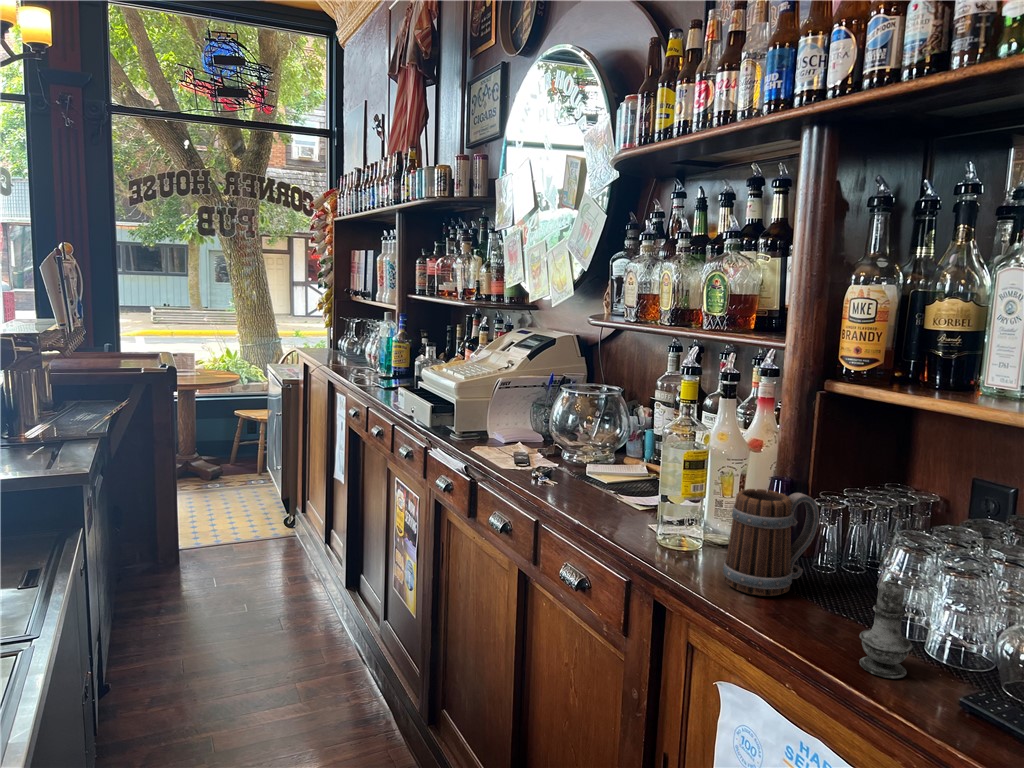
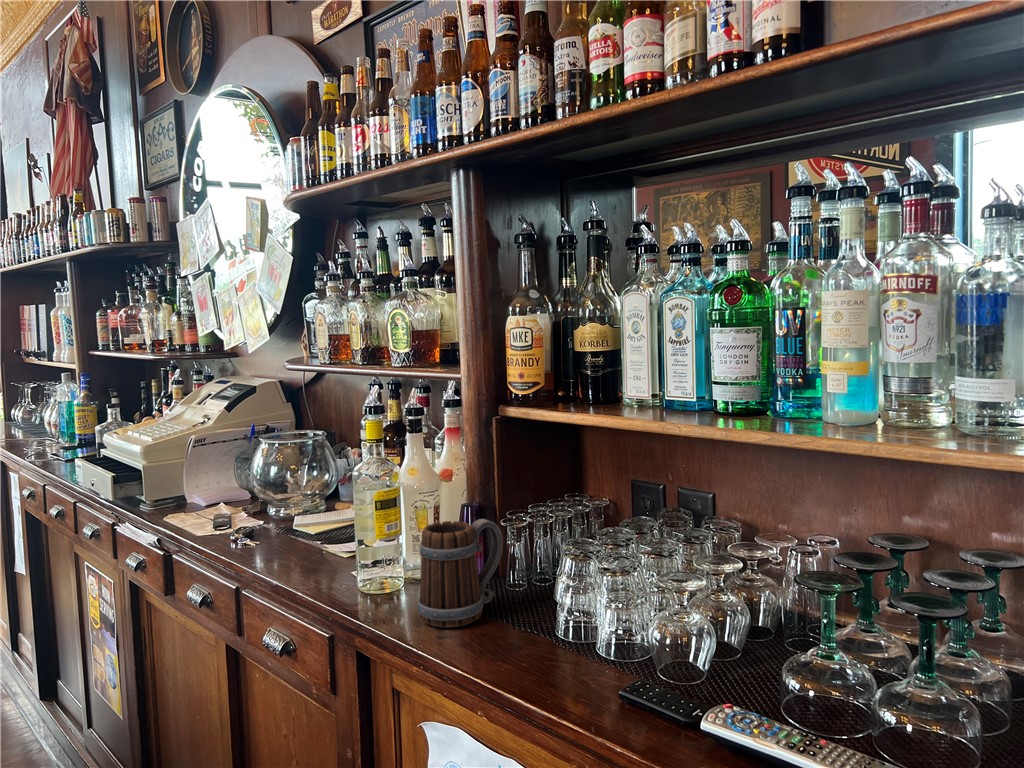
salt shaker: present [859,575,912,678] -> none [536,588,581,687]

